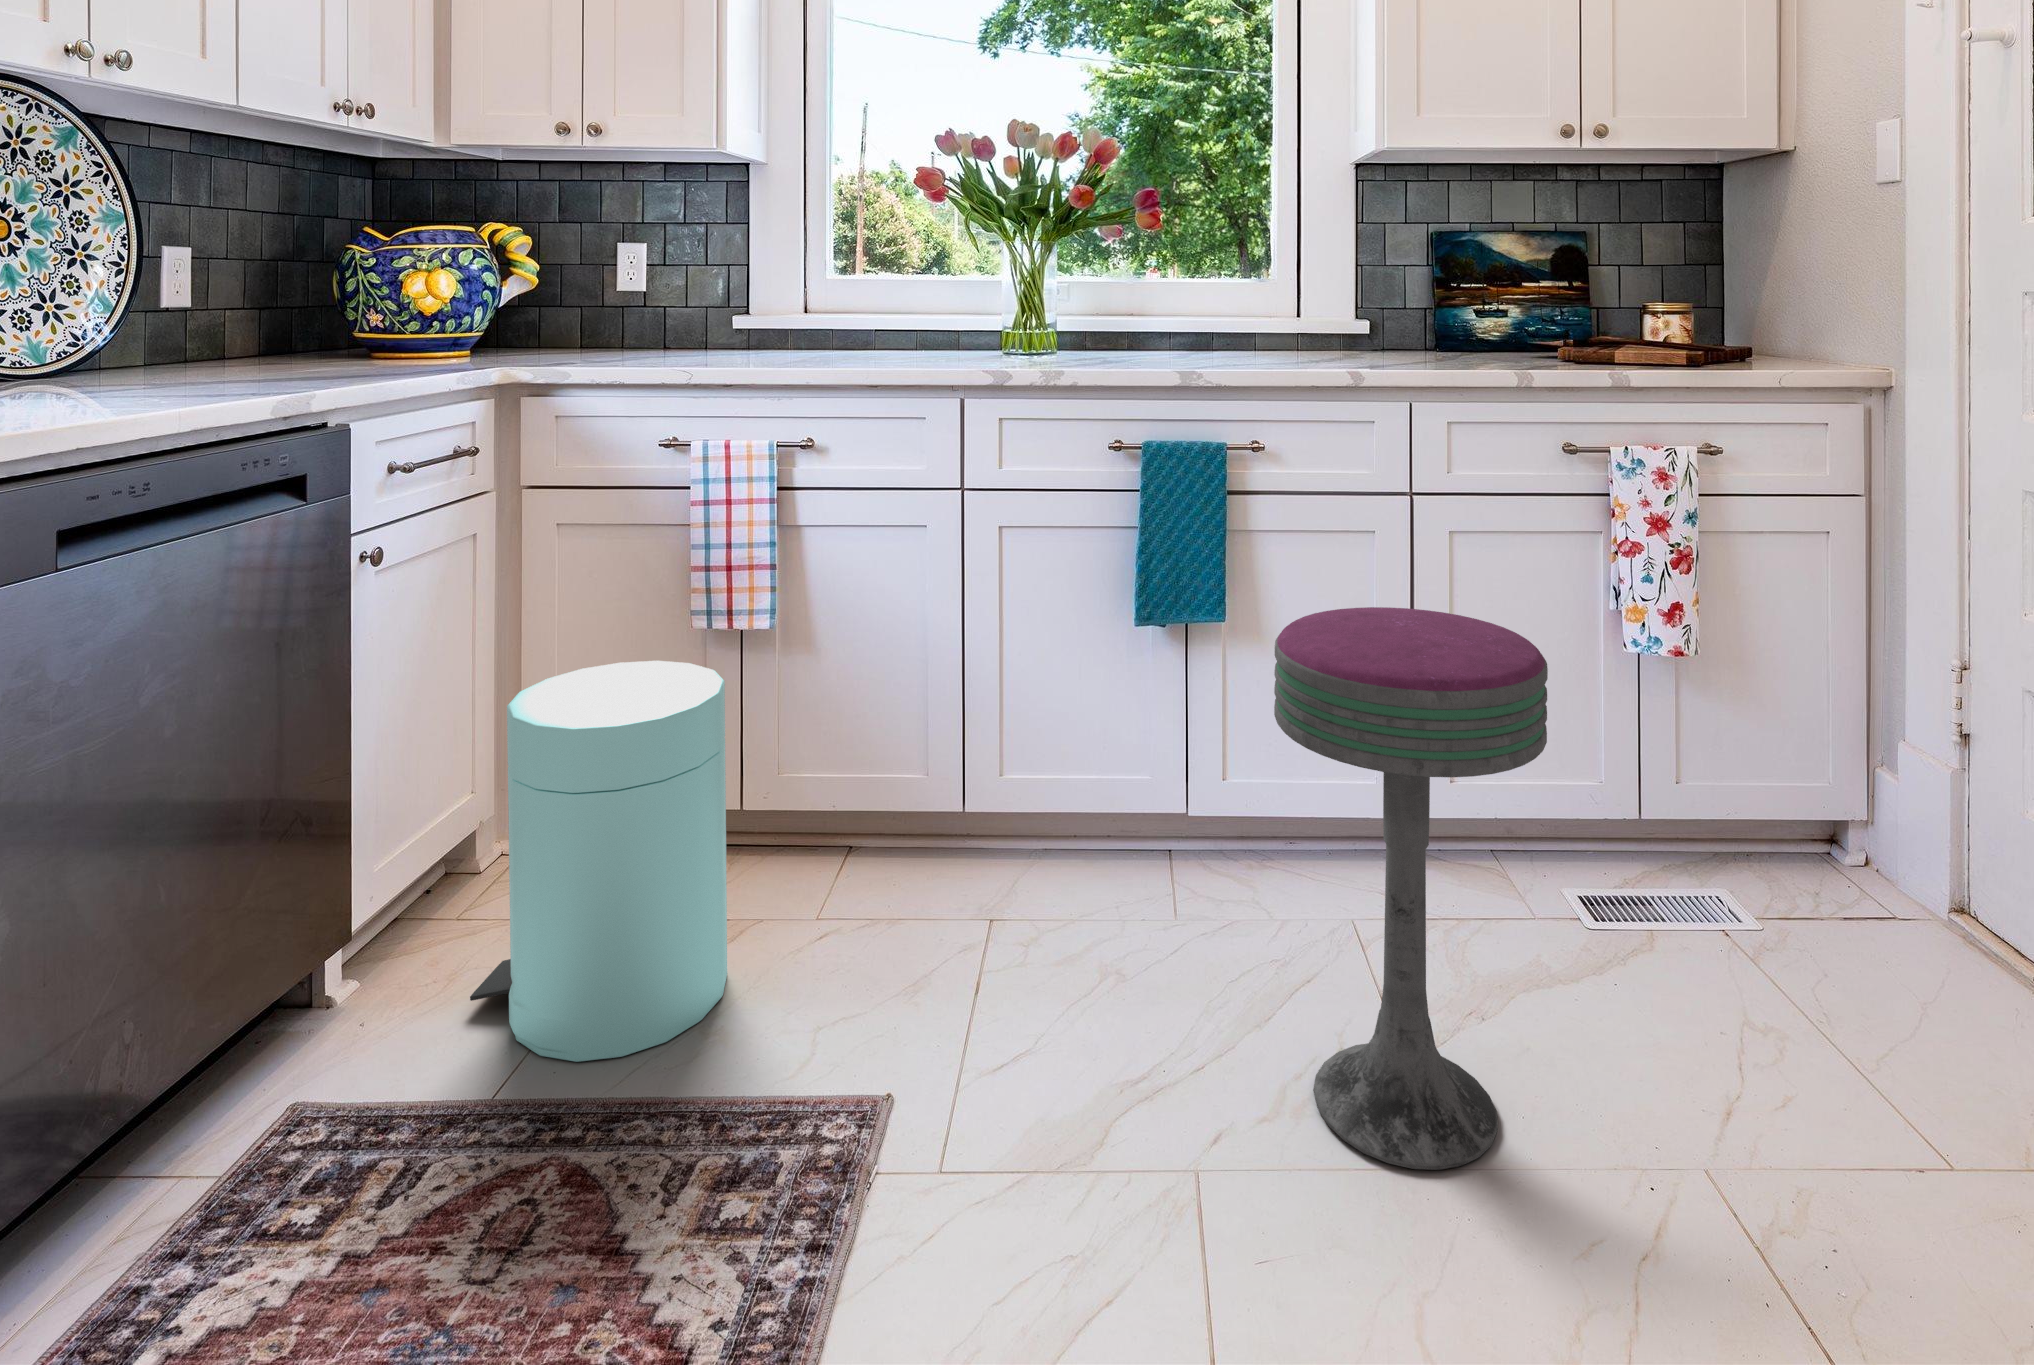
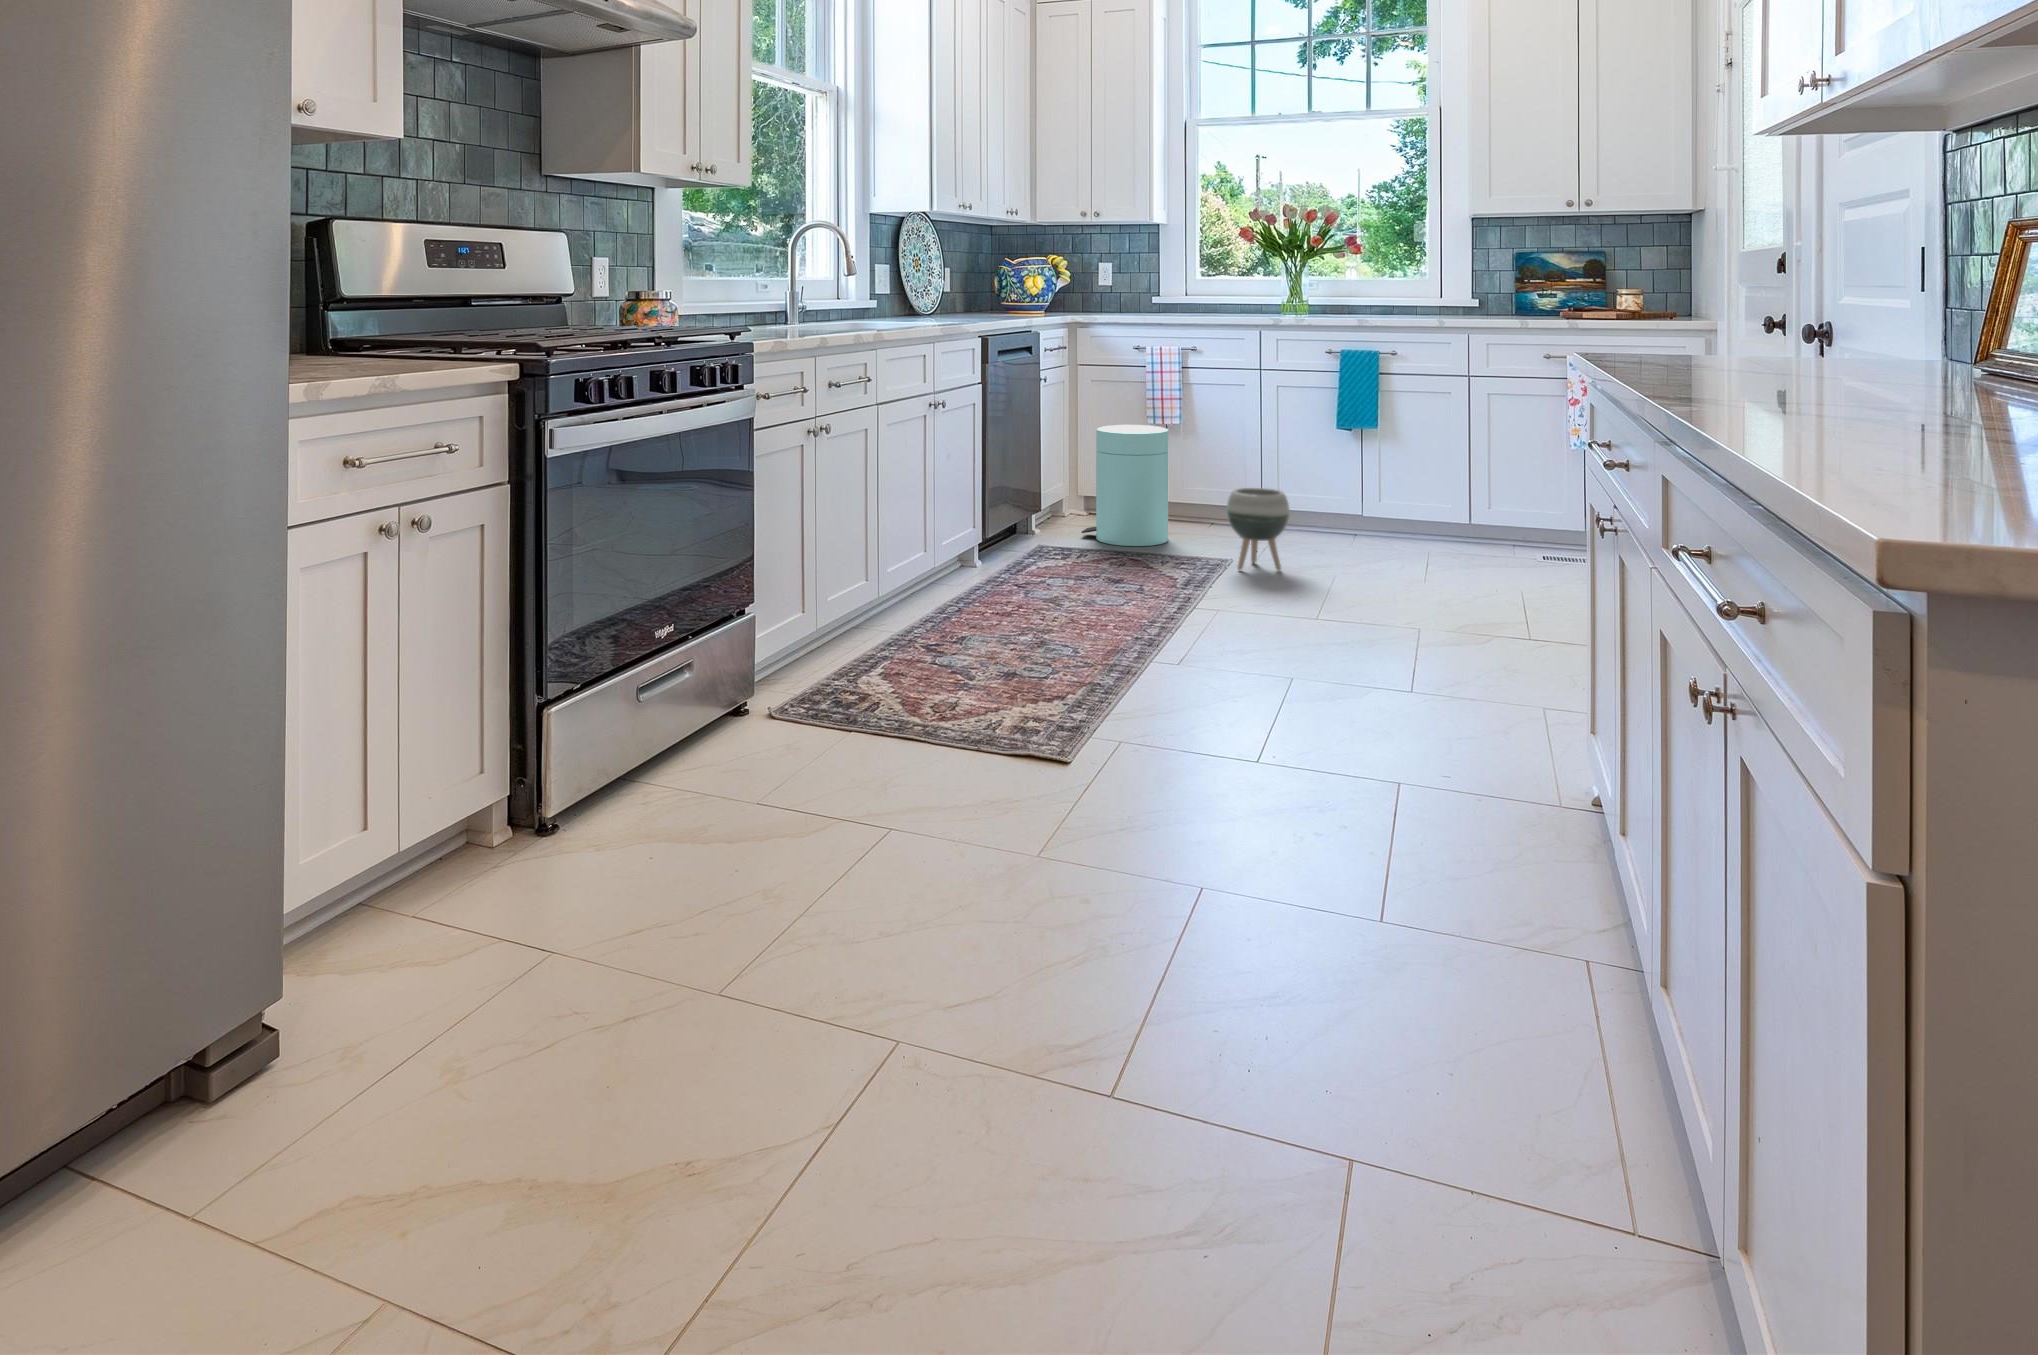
bar stool: present [1274,607,1548,1170] -> none [1365,404,1461,578]
planter: none [879,904,1075,1231] -> present [1227,488,1290,571]

